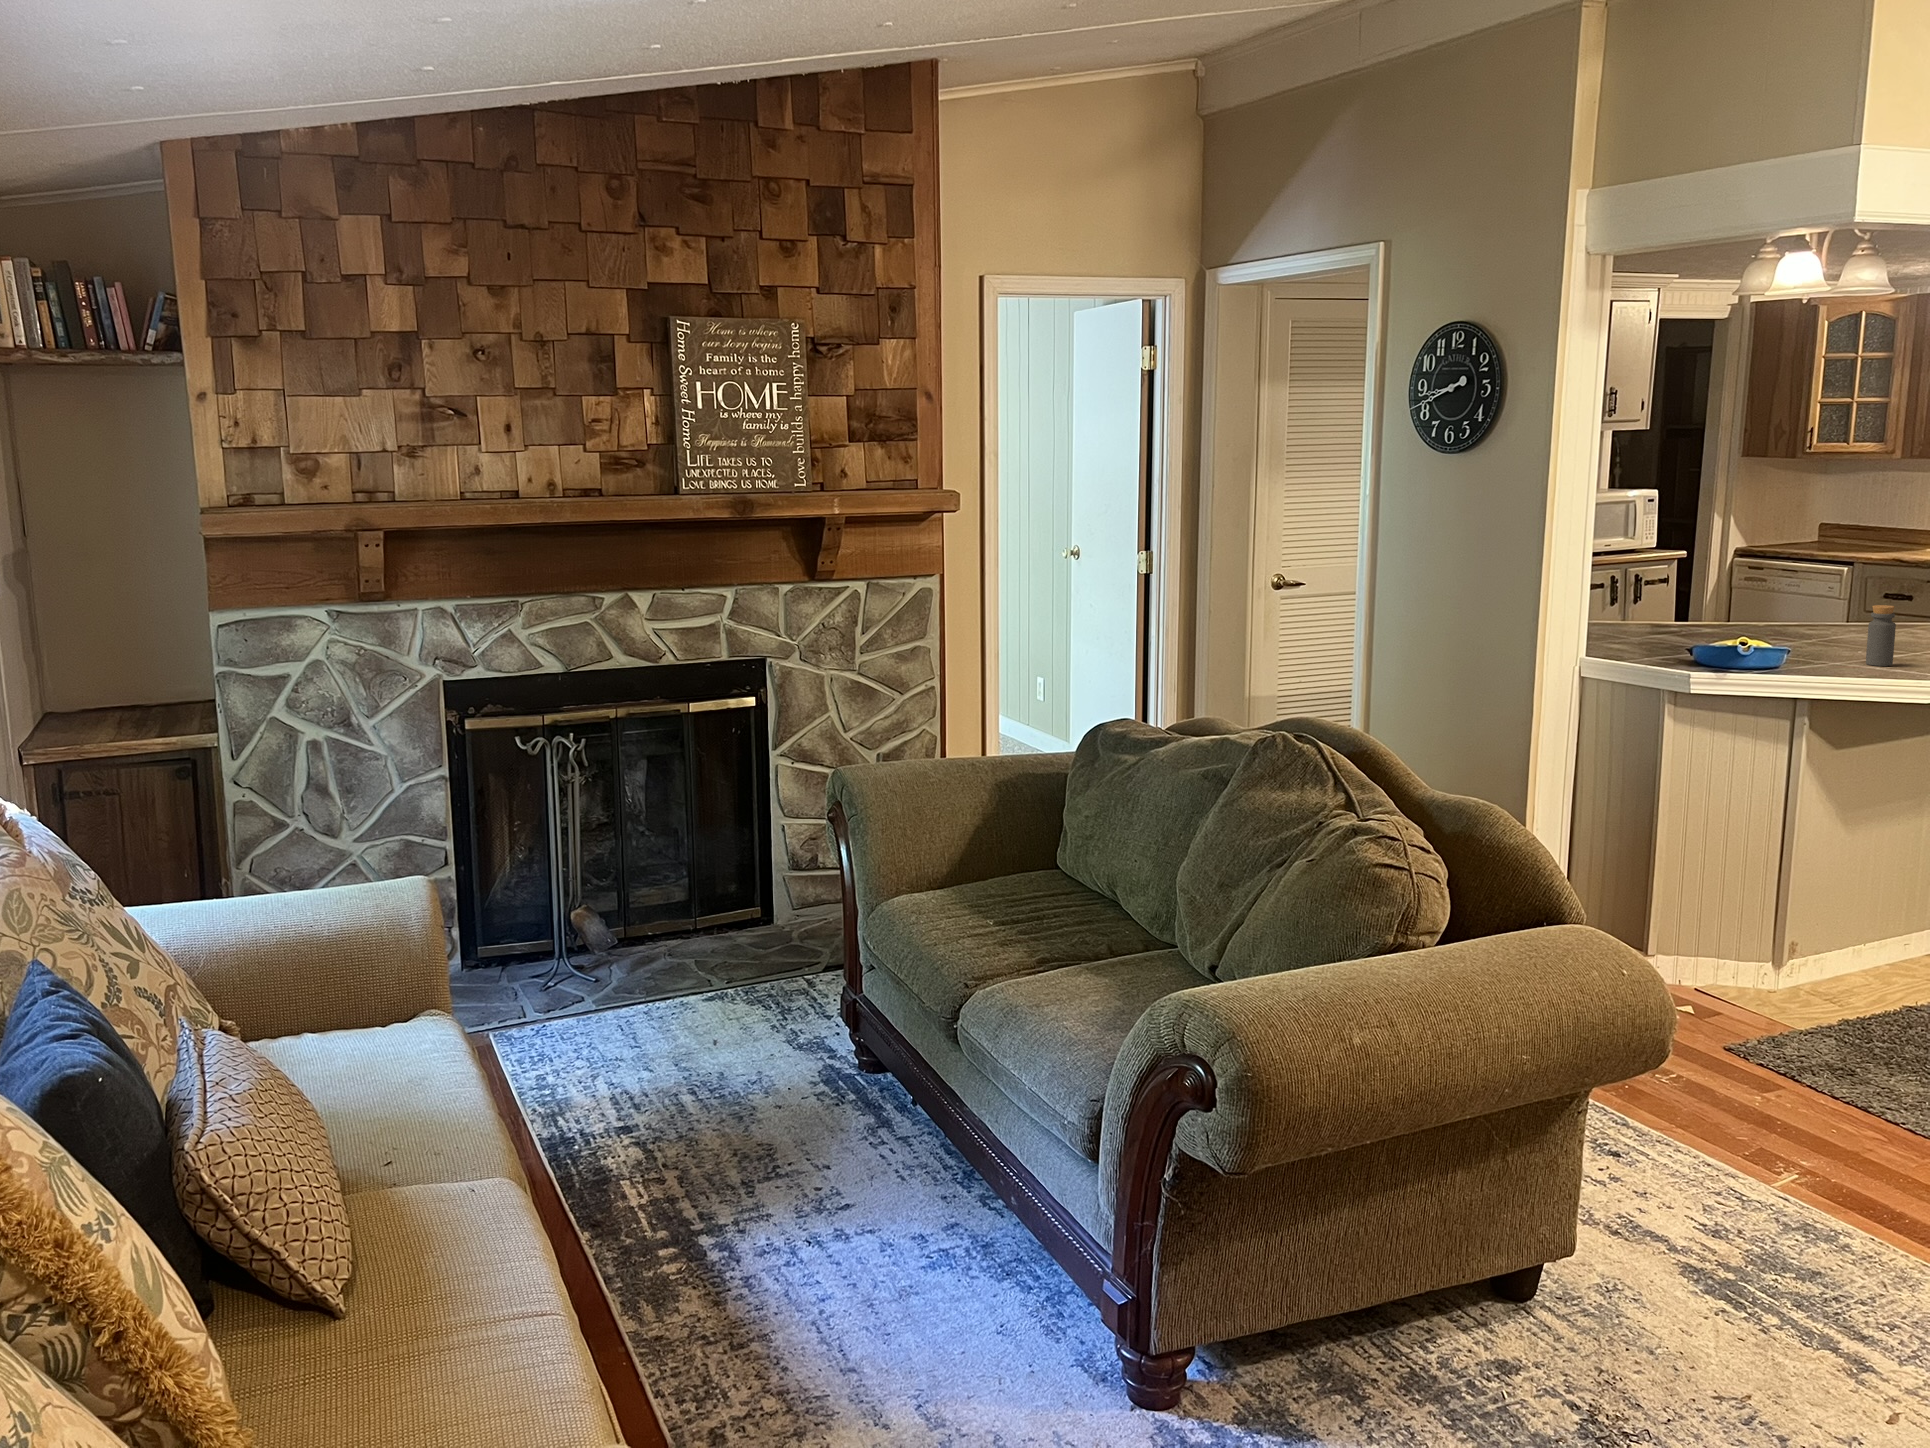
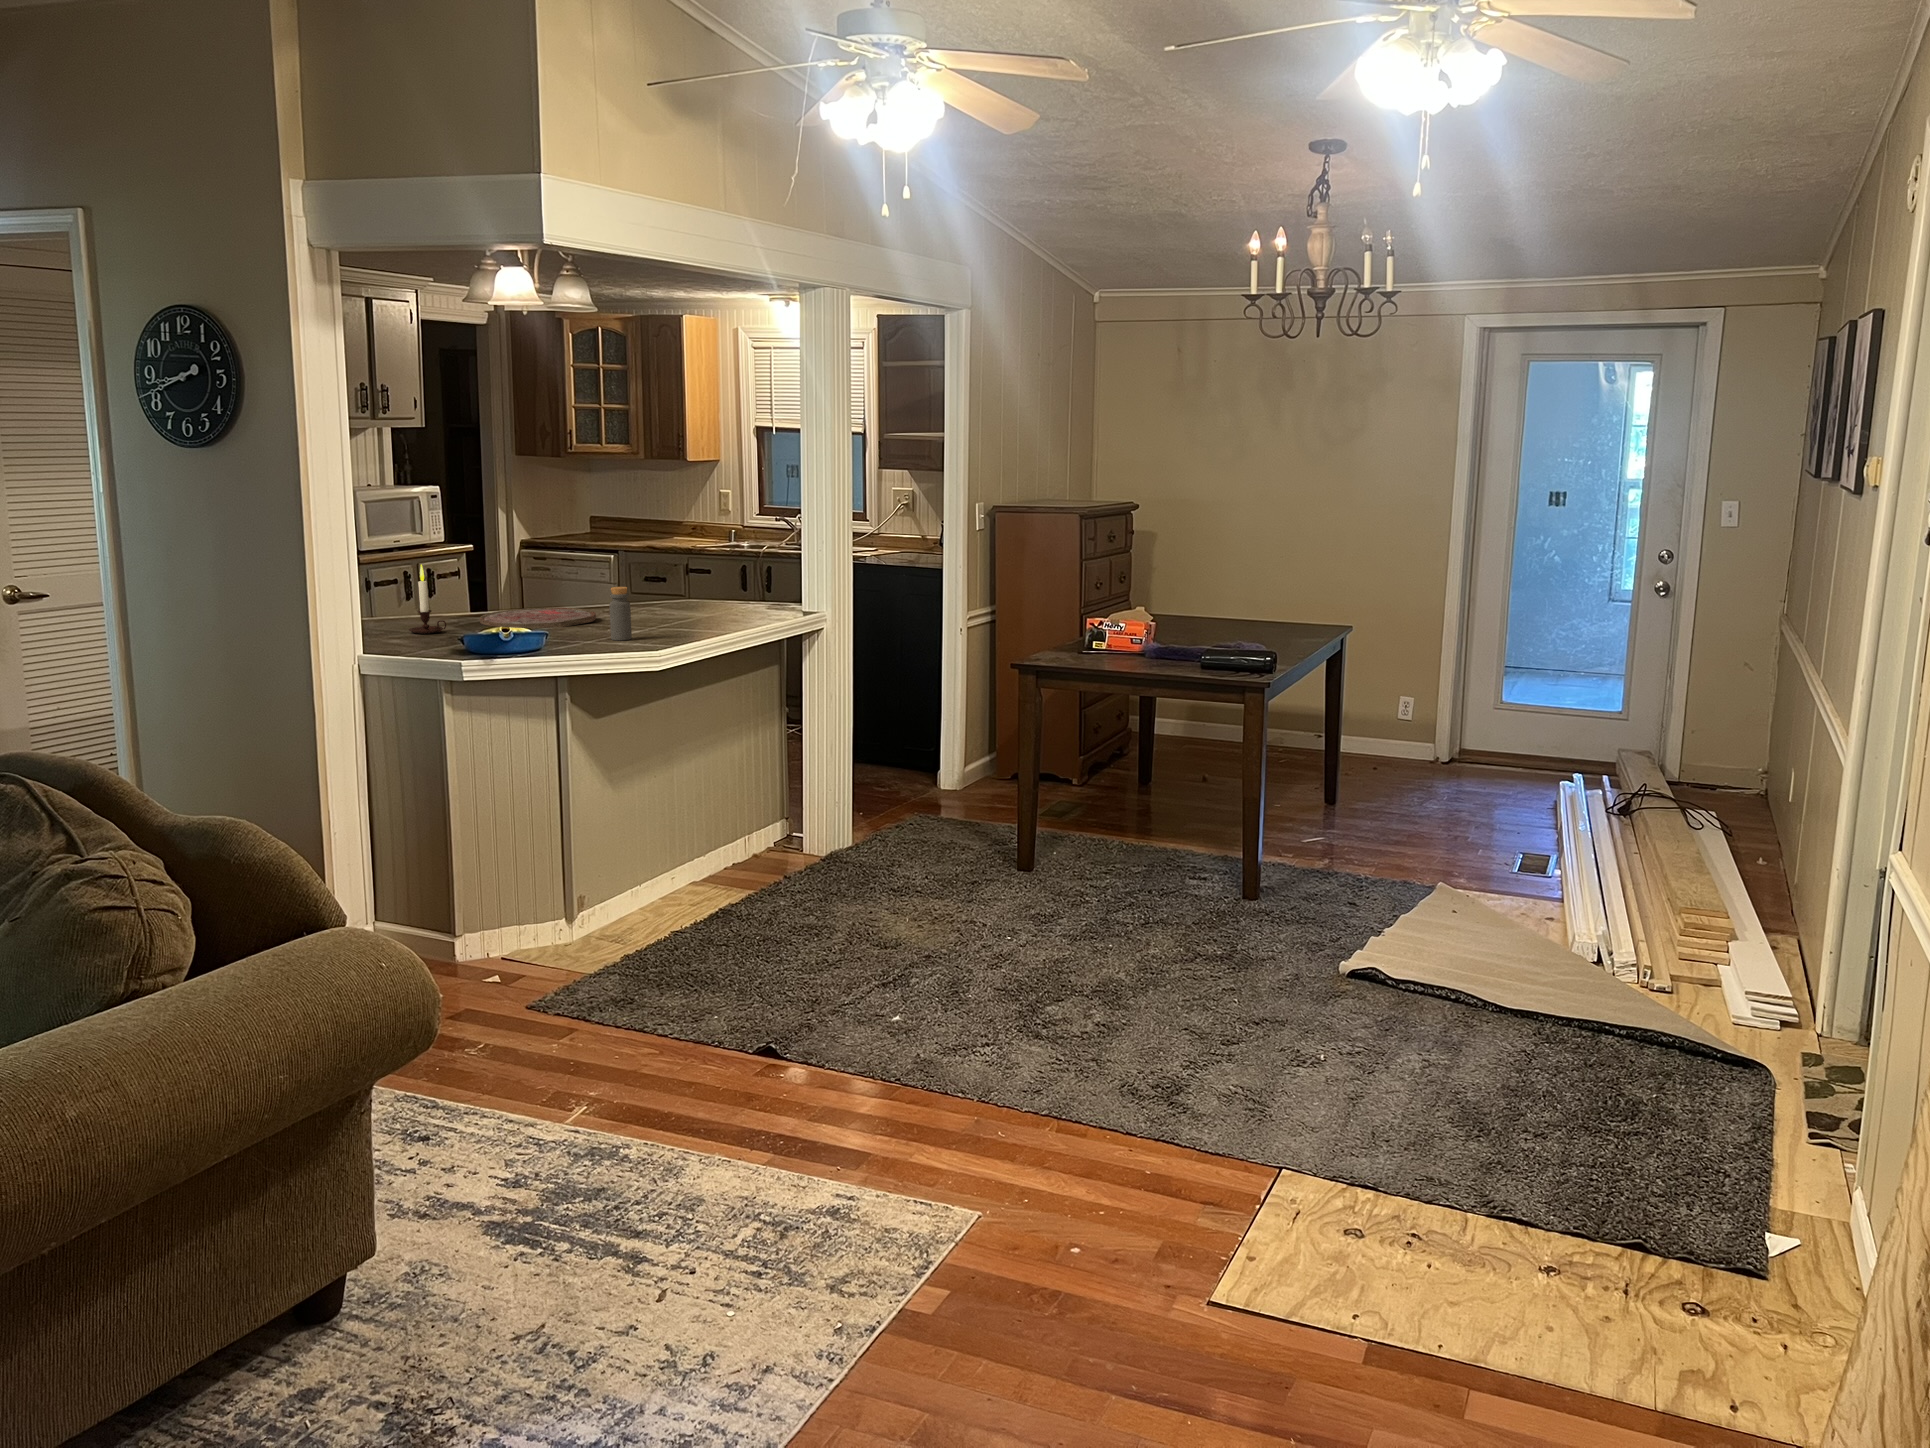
candle: none [1629,570,1671,641] -> present [409,565,446,634]
cutting board: none [1703,622,1842,646] -> present [480,607,596,628]

